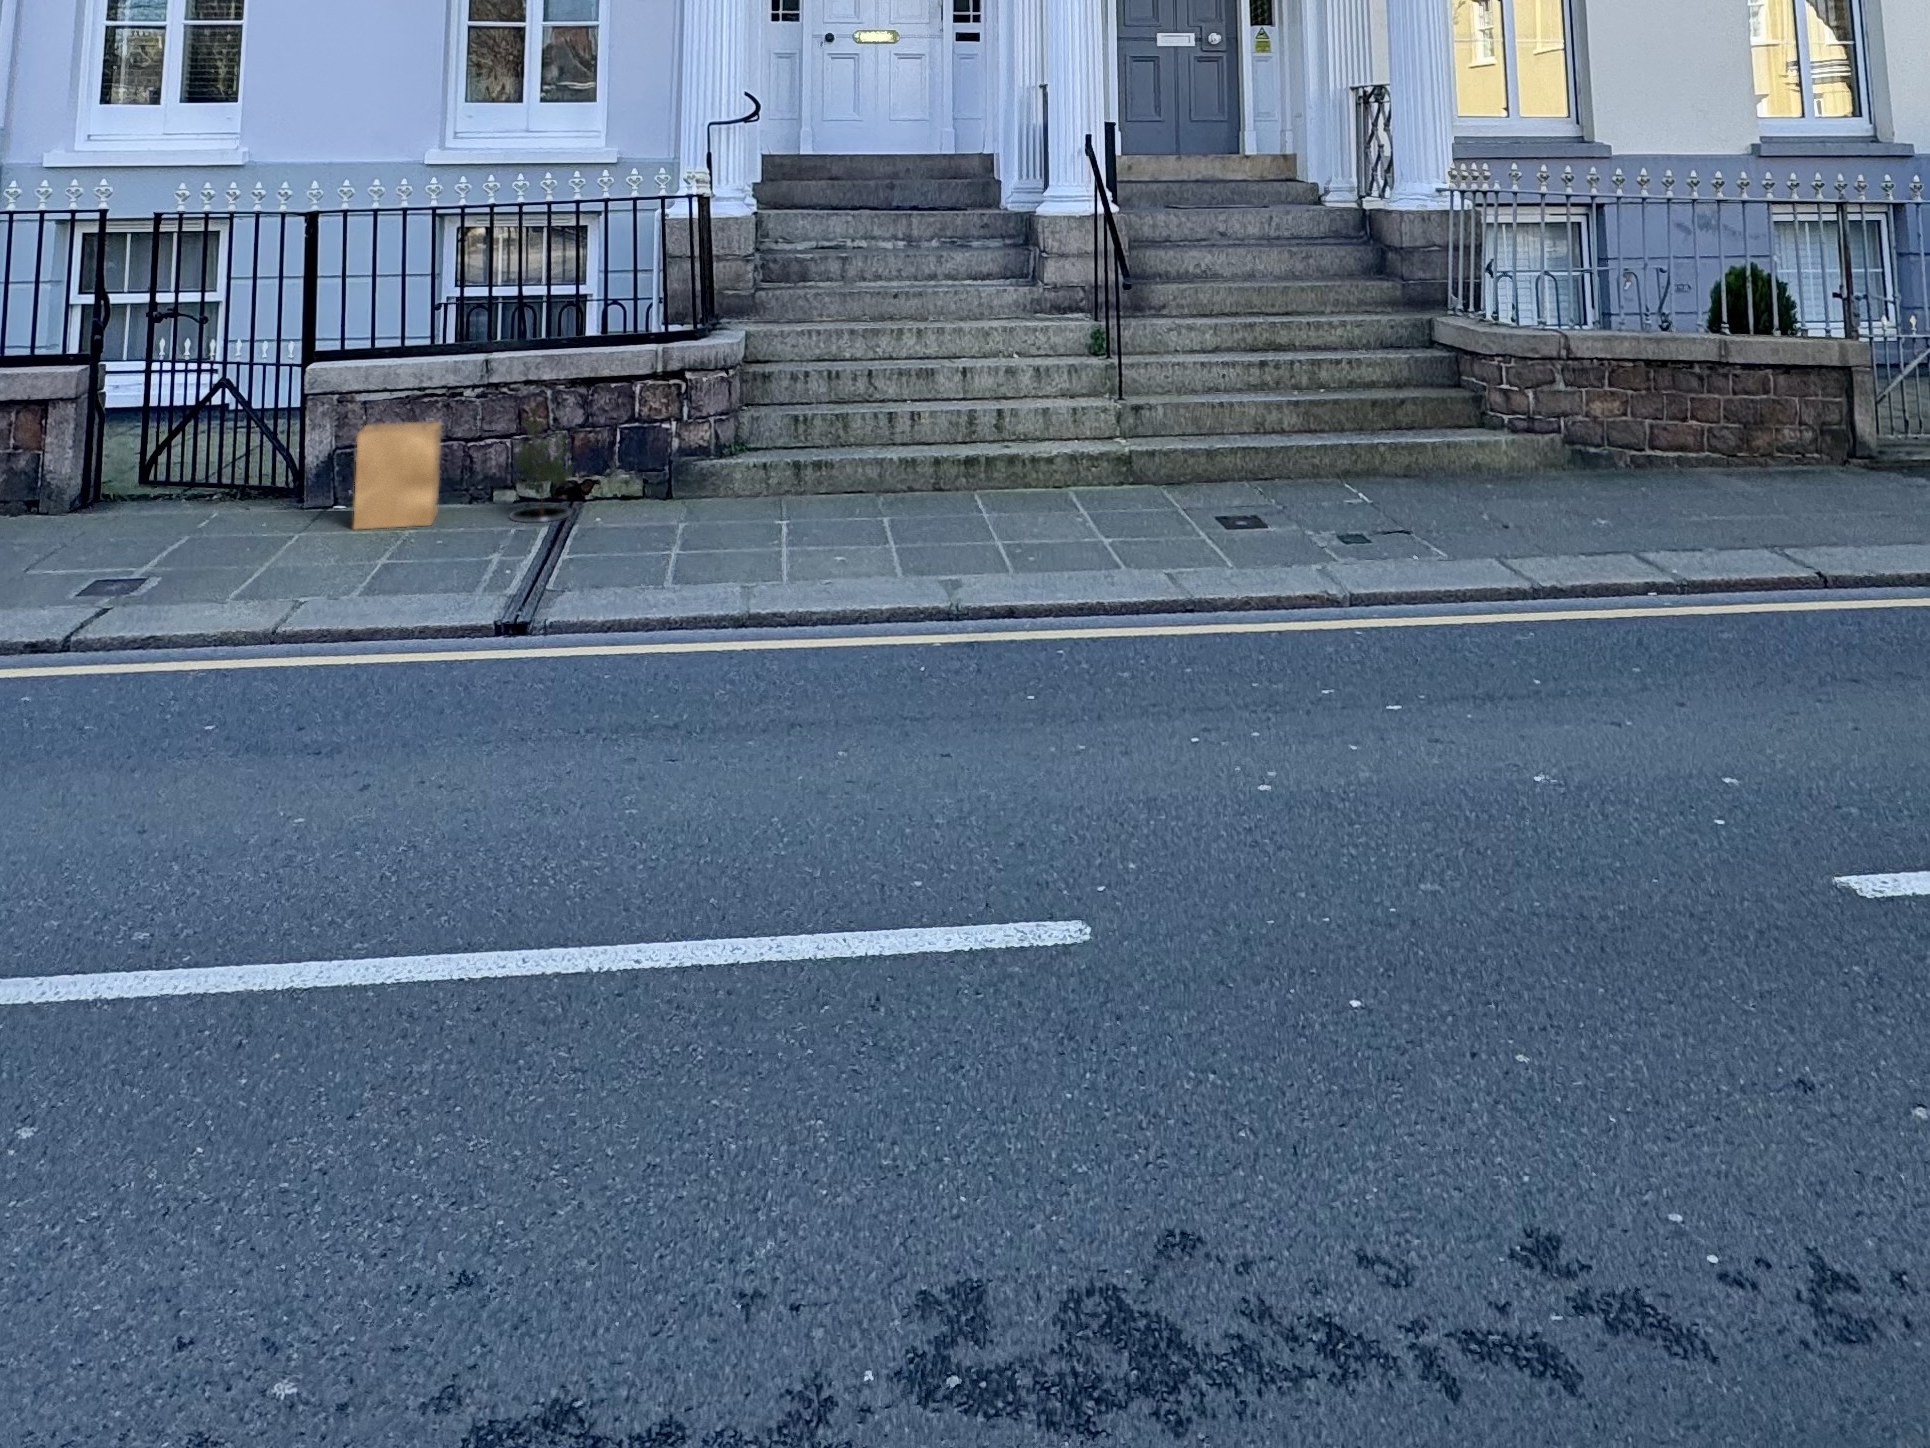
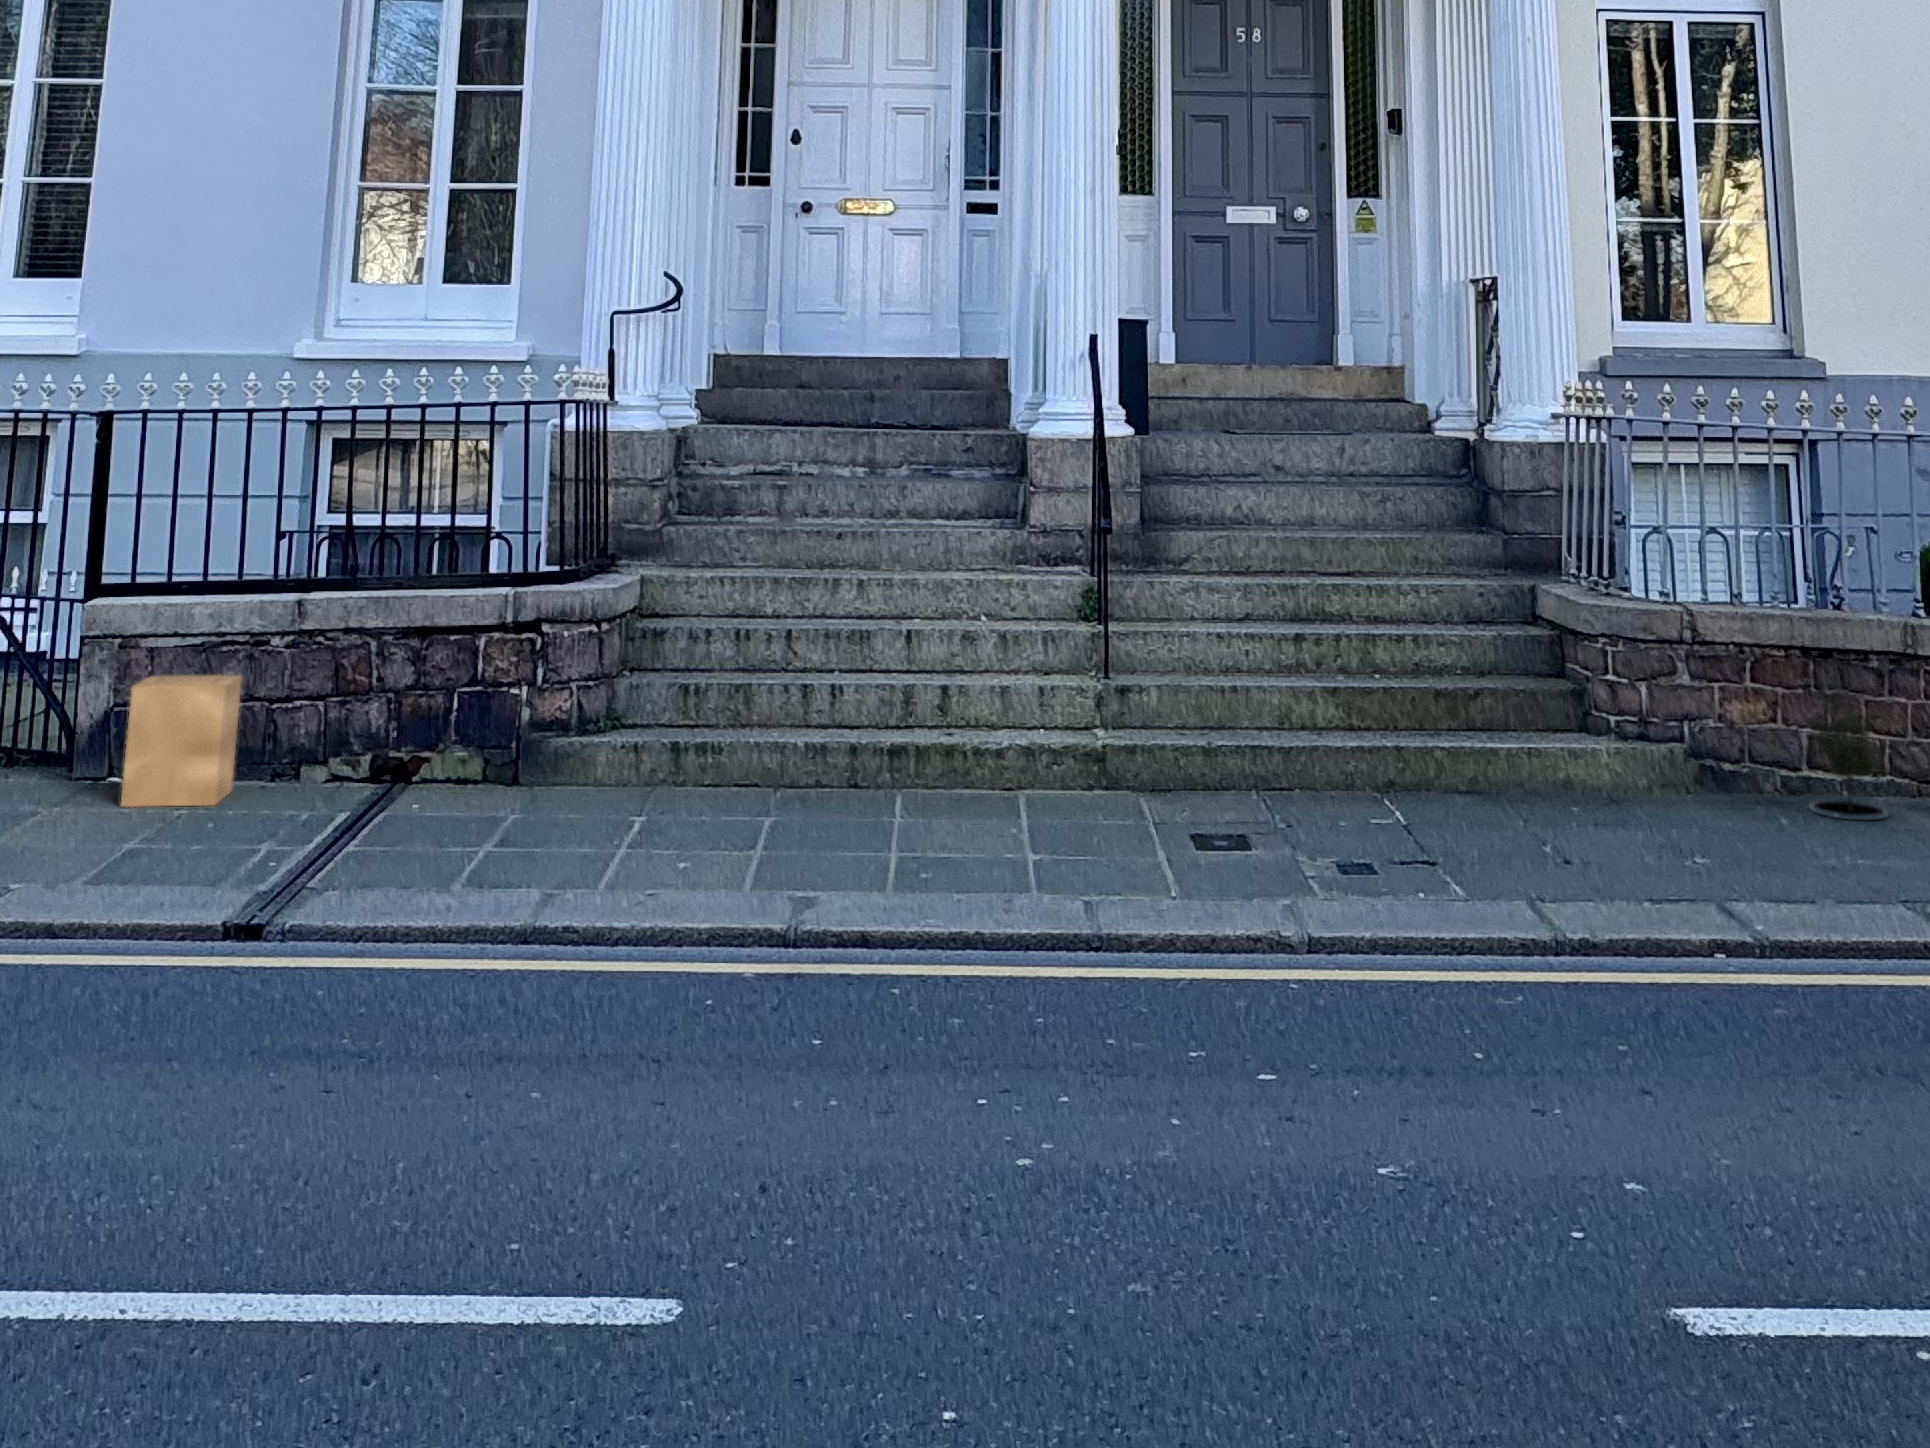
potted tree: present [509,407,573,523] -> present [1806,678,1888,821]

